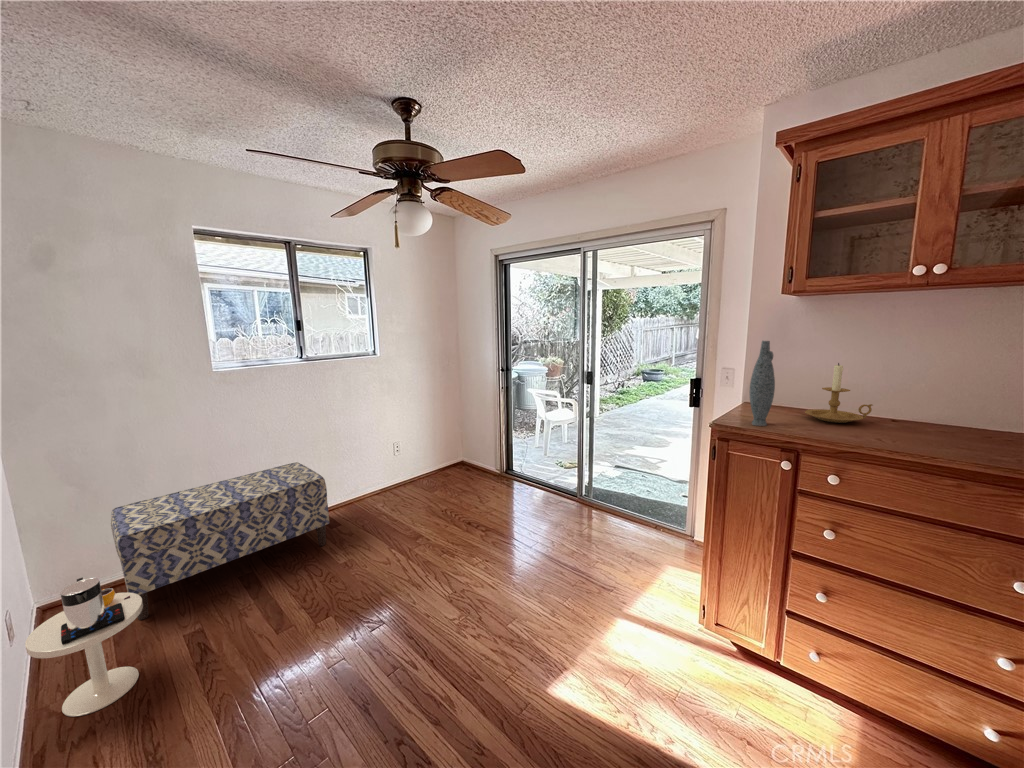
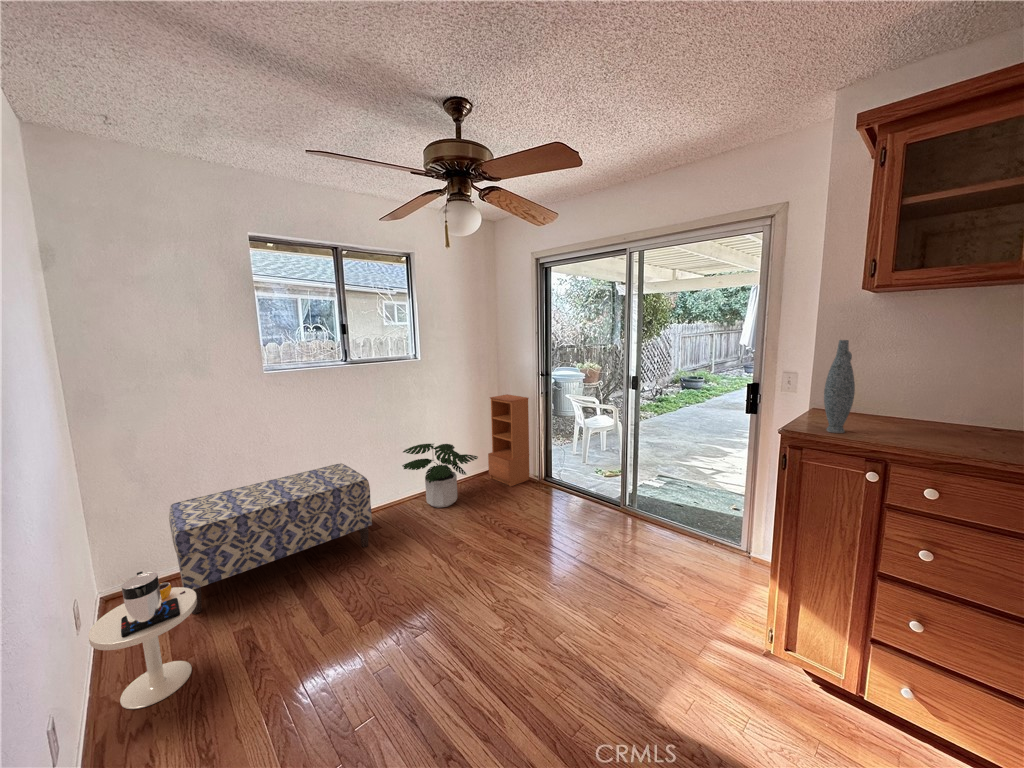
candle holder: present [805,363,872,423] -> none [885,365,969,431]
bookcase: none [451,390,492,482] -> present [488,394,530,487]
potted plant: none [361,440,440,505] -> present [402,444,478,508]

